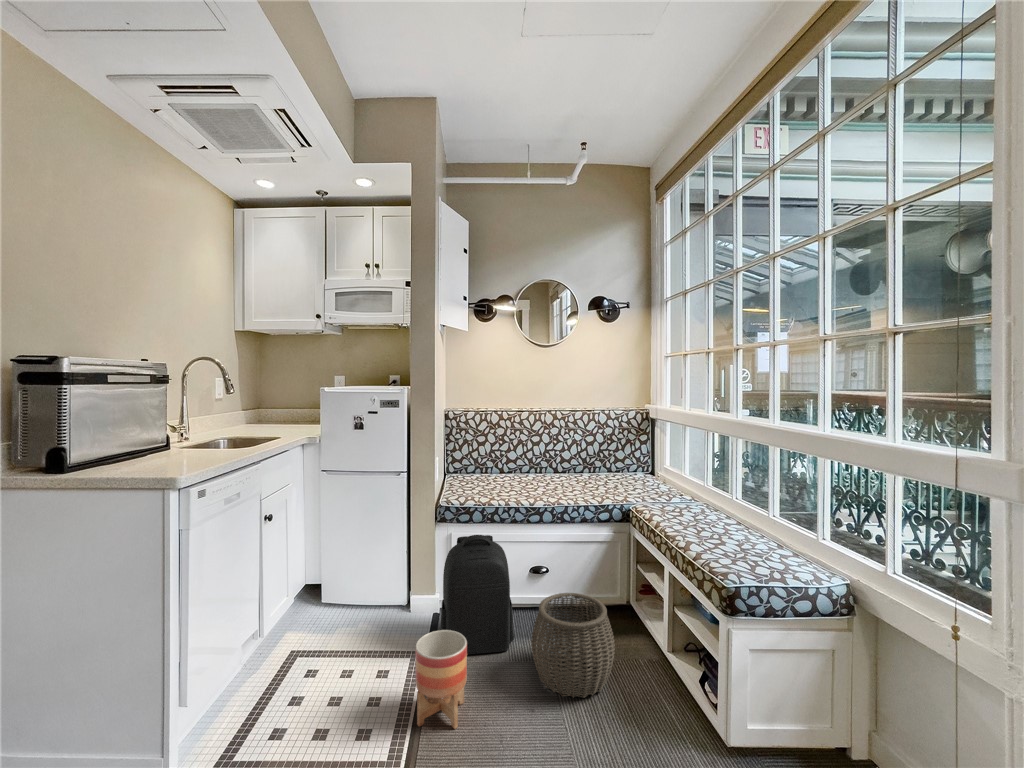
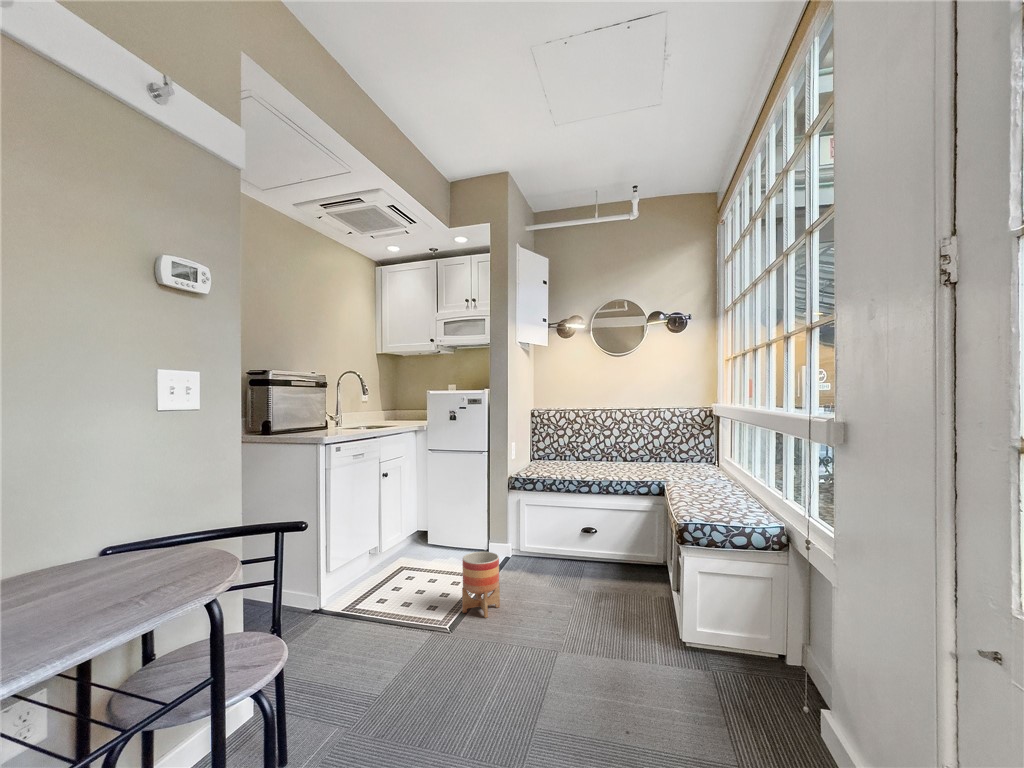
backpack: present [441,535,514,655] -> none [501,495,559,586]
woven basket: present [531,593,615,698] -> none [555,542,623,619]

